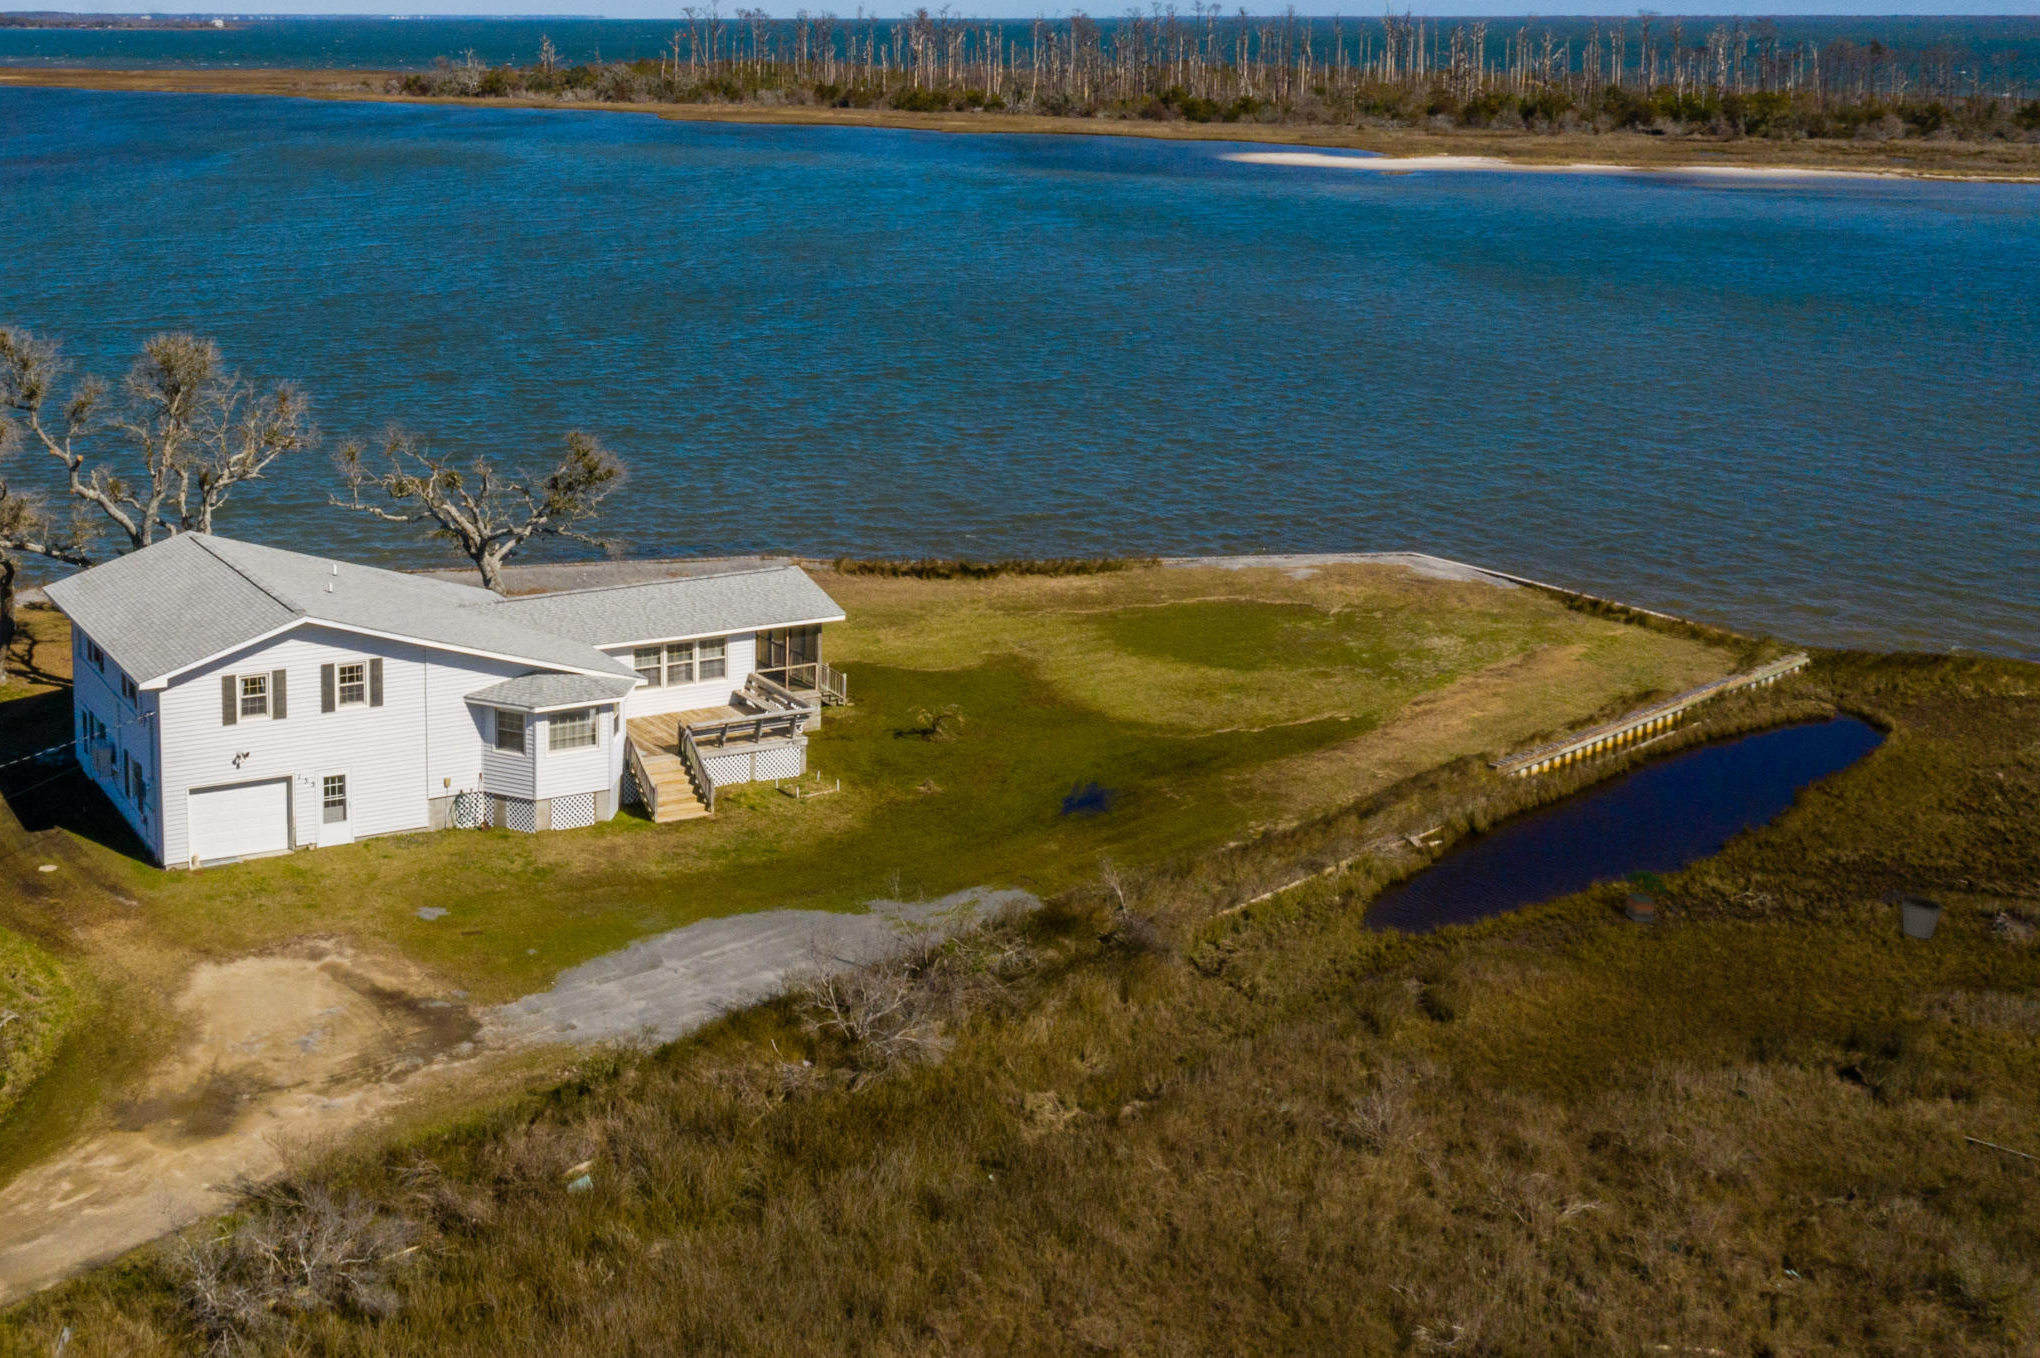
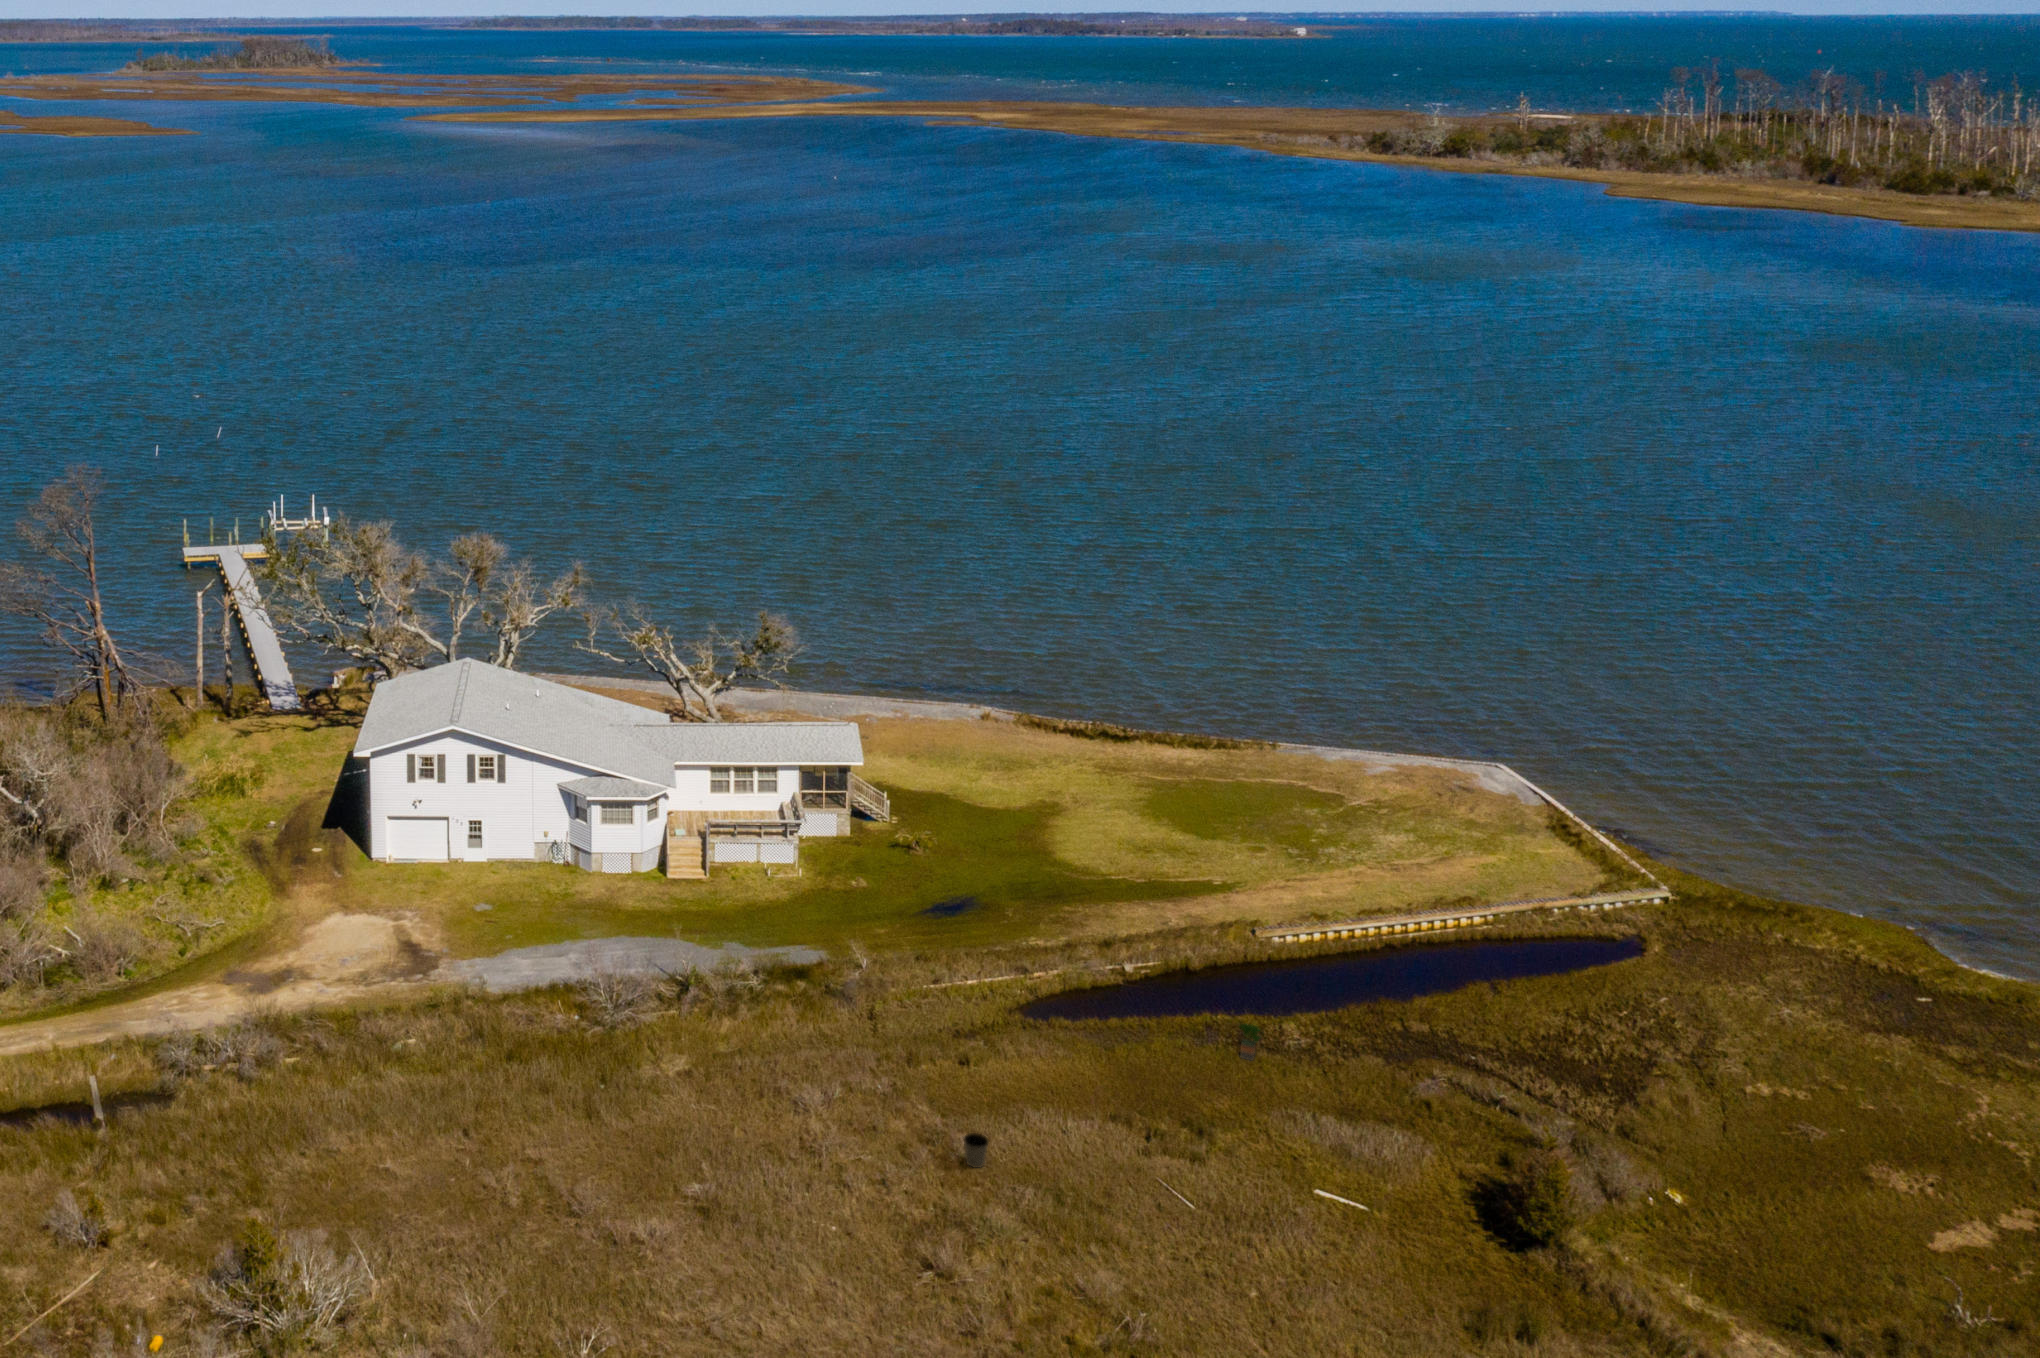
bucket: present [1902,895,1942,939] -> present [963,1133,989,1168]

